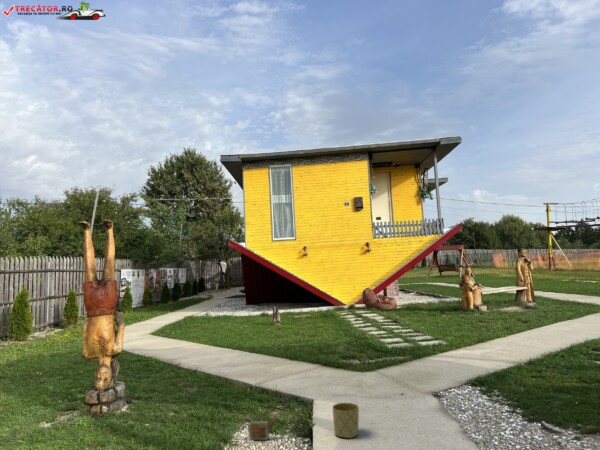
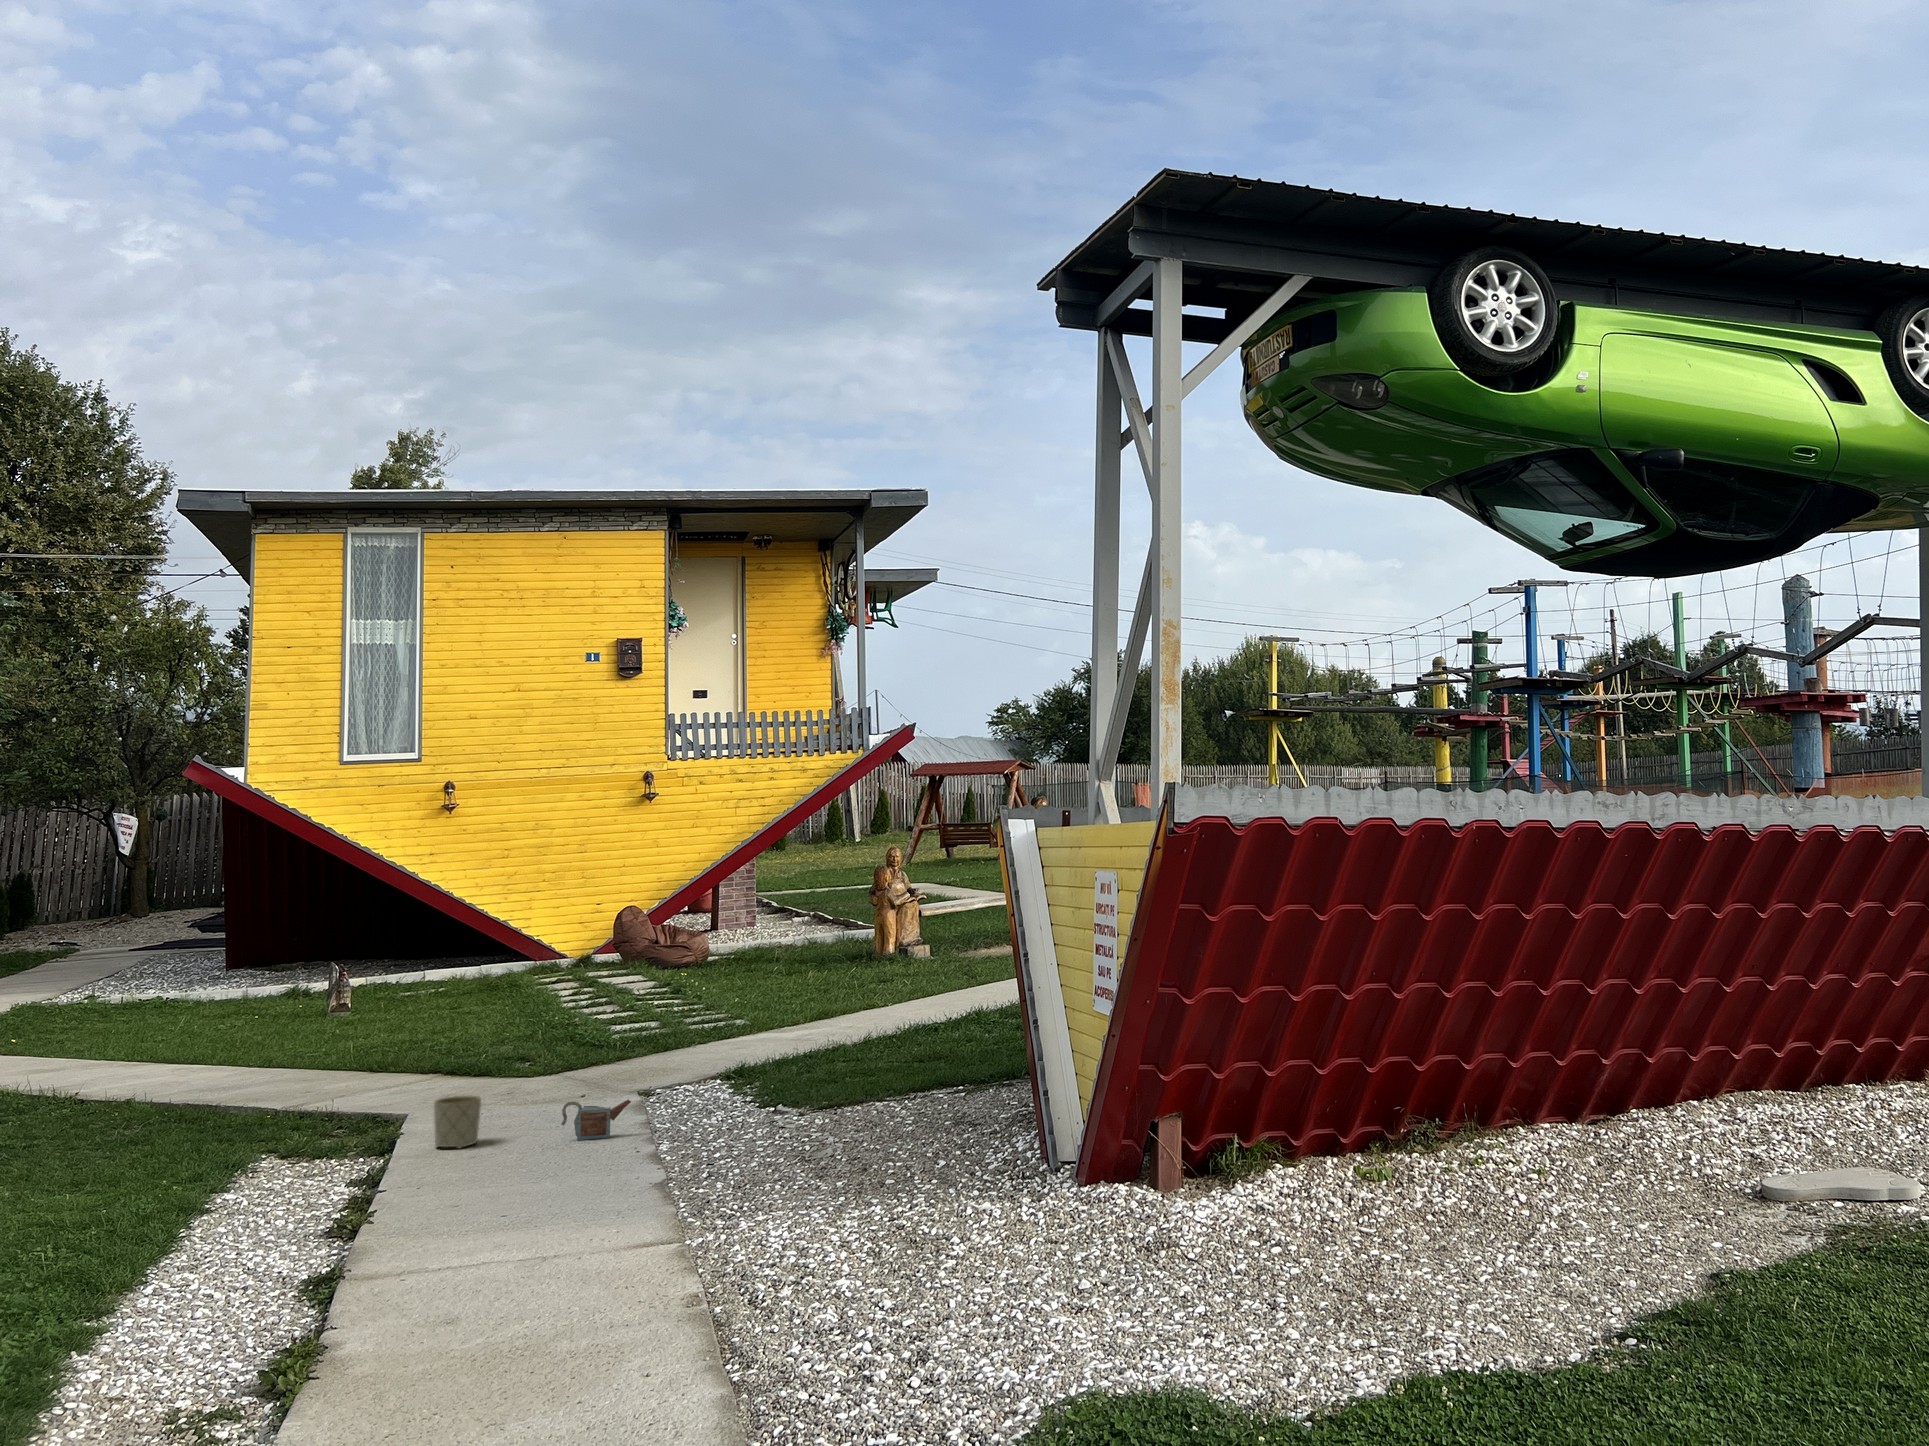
watering can: present [242,417,278,440] -> present [561,1100,631,1140]

